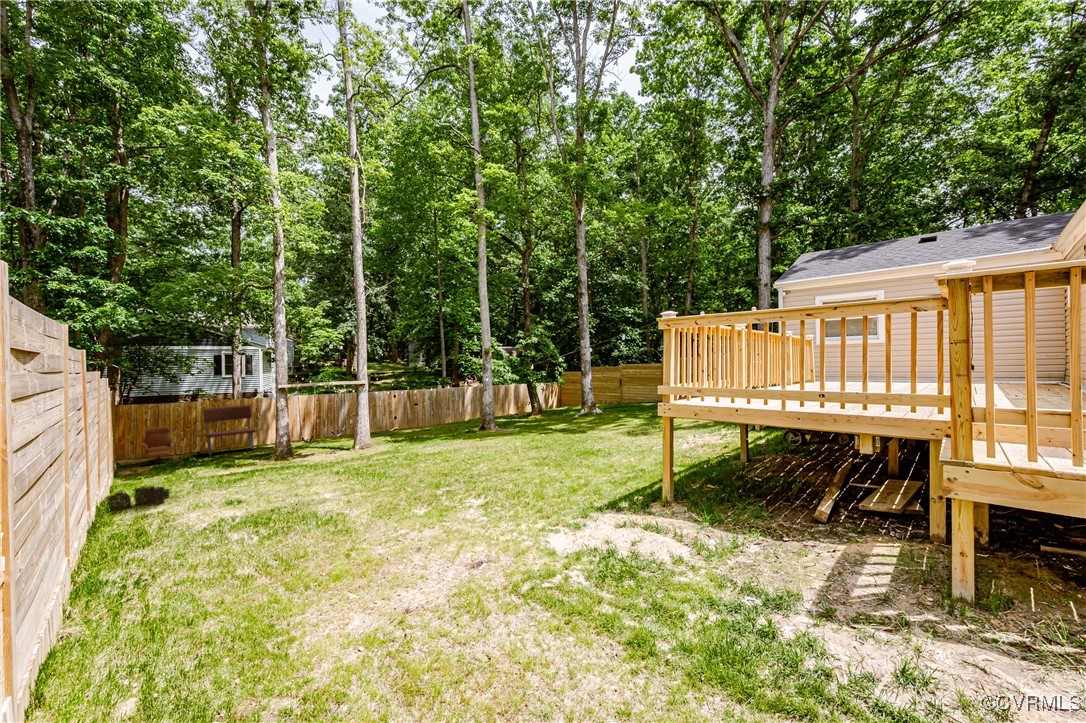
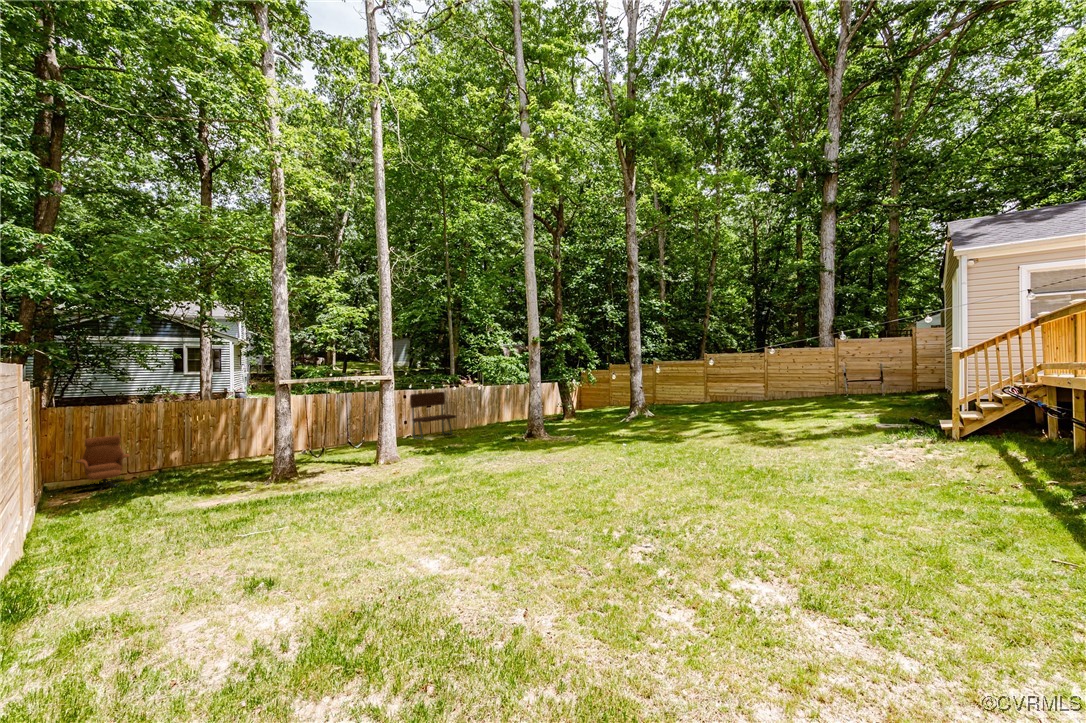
bench: present [204,405,256,455] -> present [410,392,456,439]
woven basket: present [107,485,169,511] -> none [13,537,127,591]

